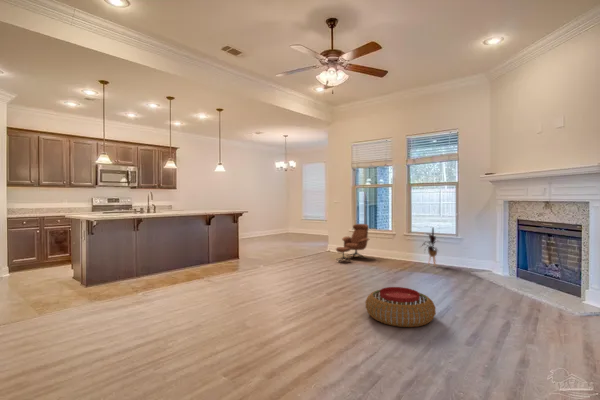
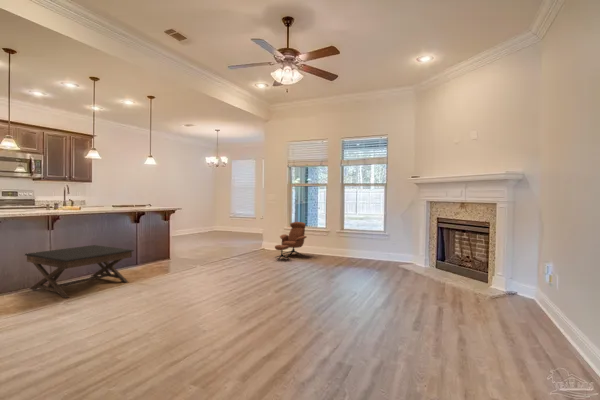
house plant: present [424,228,437,264] -> none [353,225,373,261]
coffee table: none [117,245,203,291] -> present [25,245,134,298]
pouf: present [366,287,436,327] -> none [316,281,380,317]

